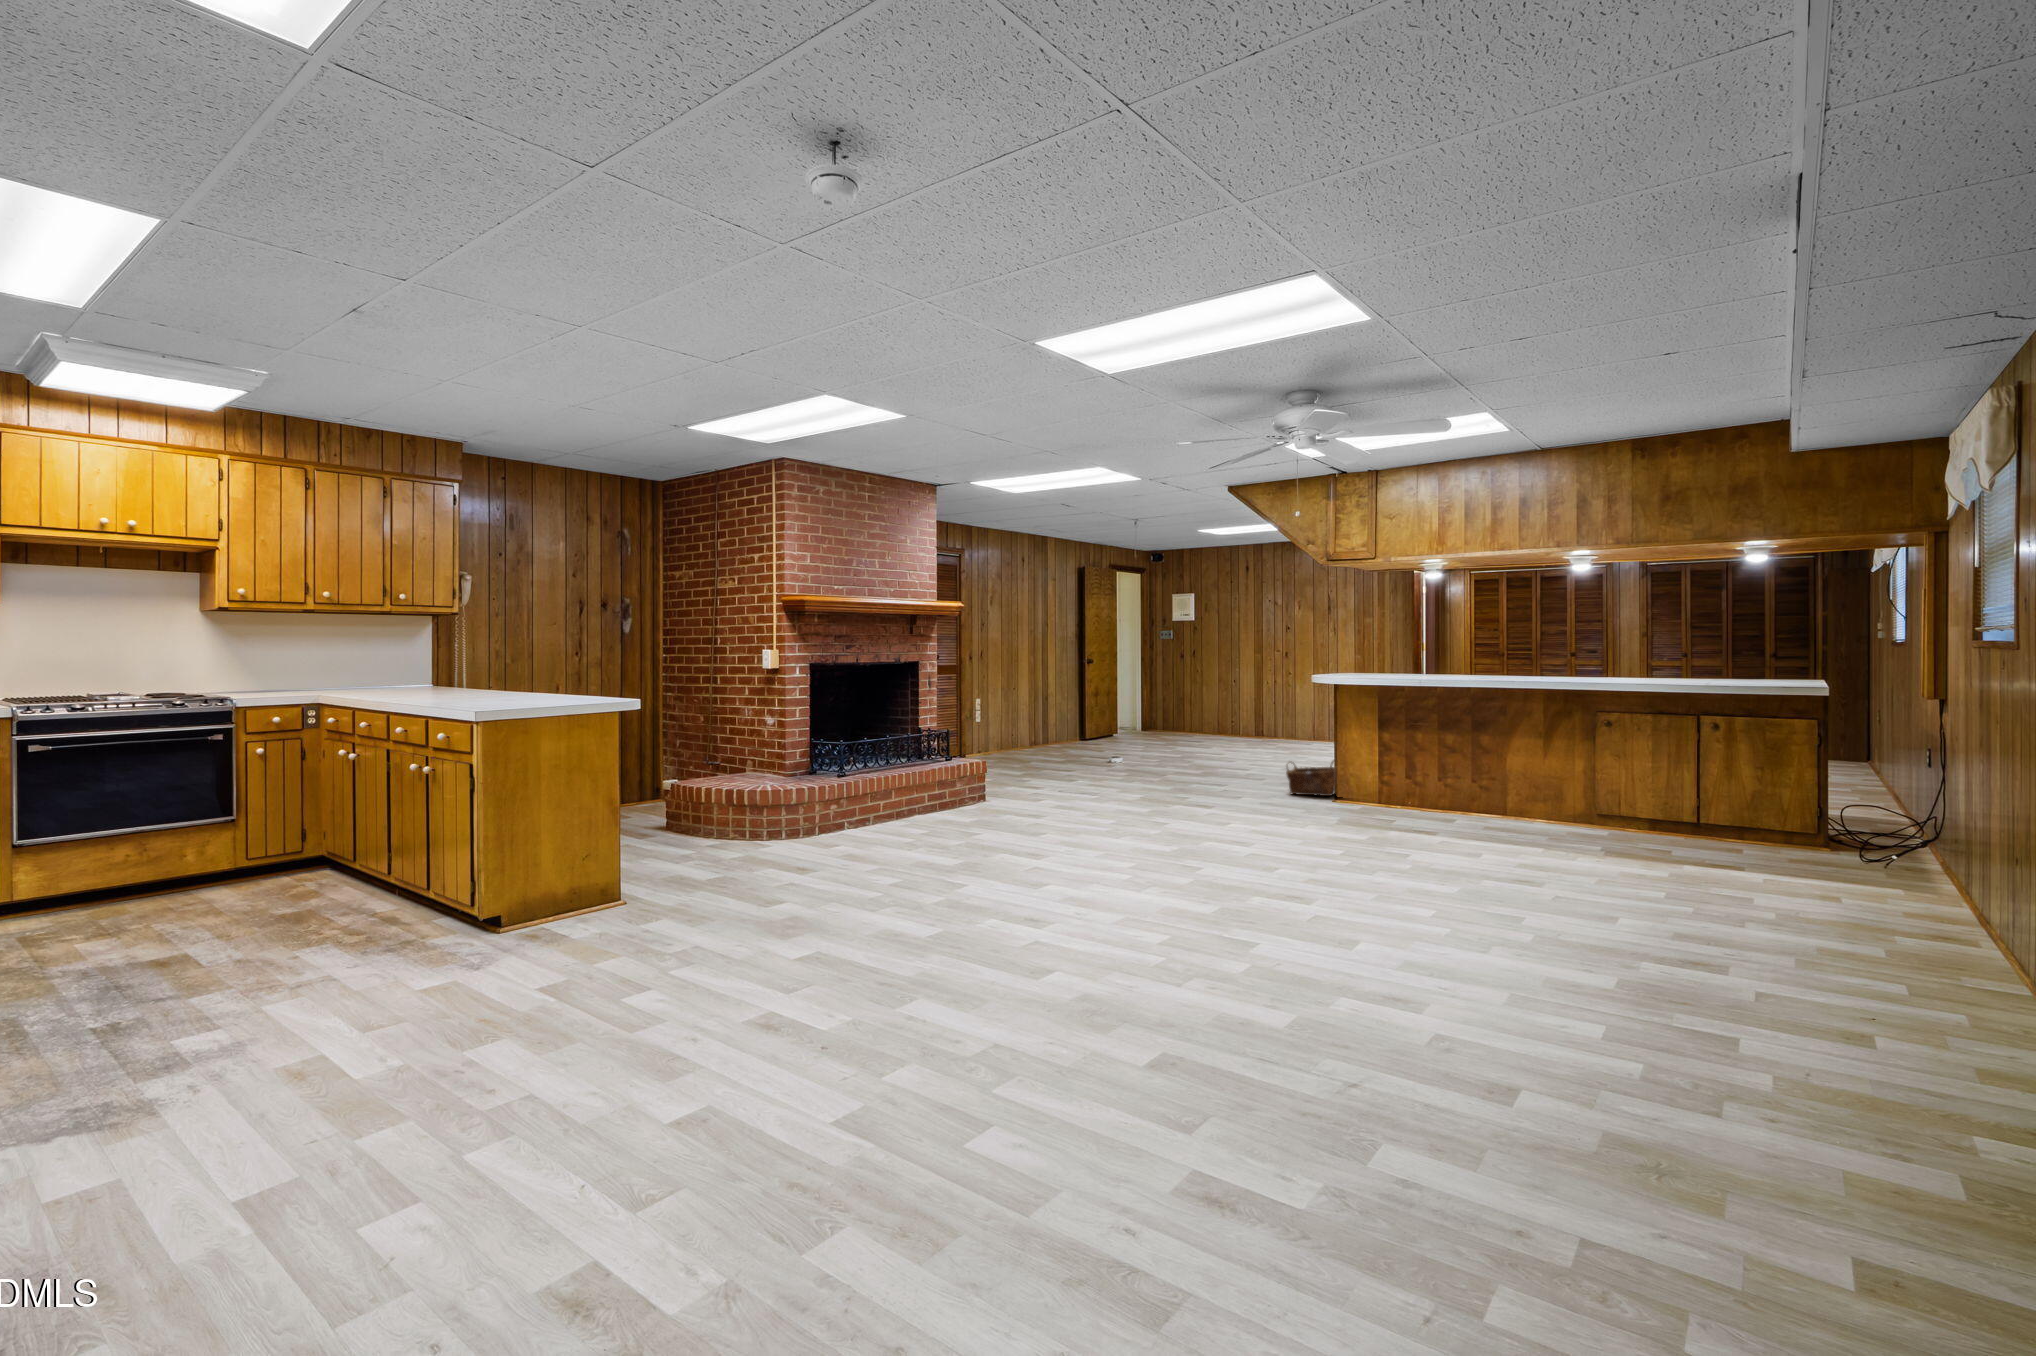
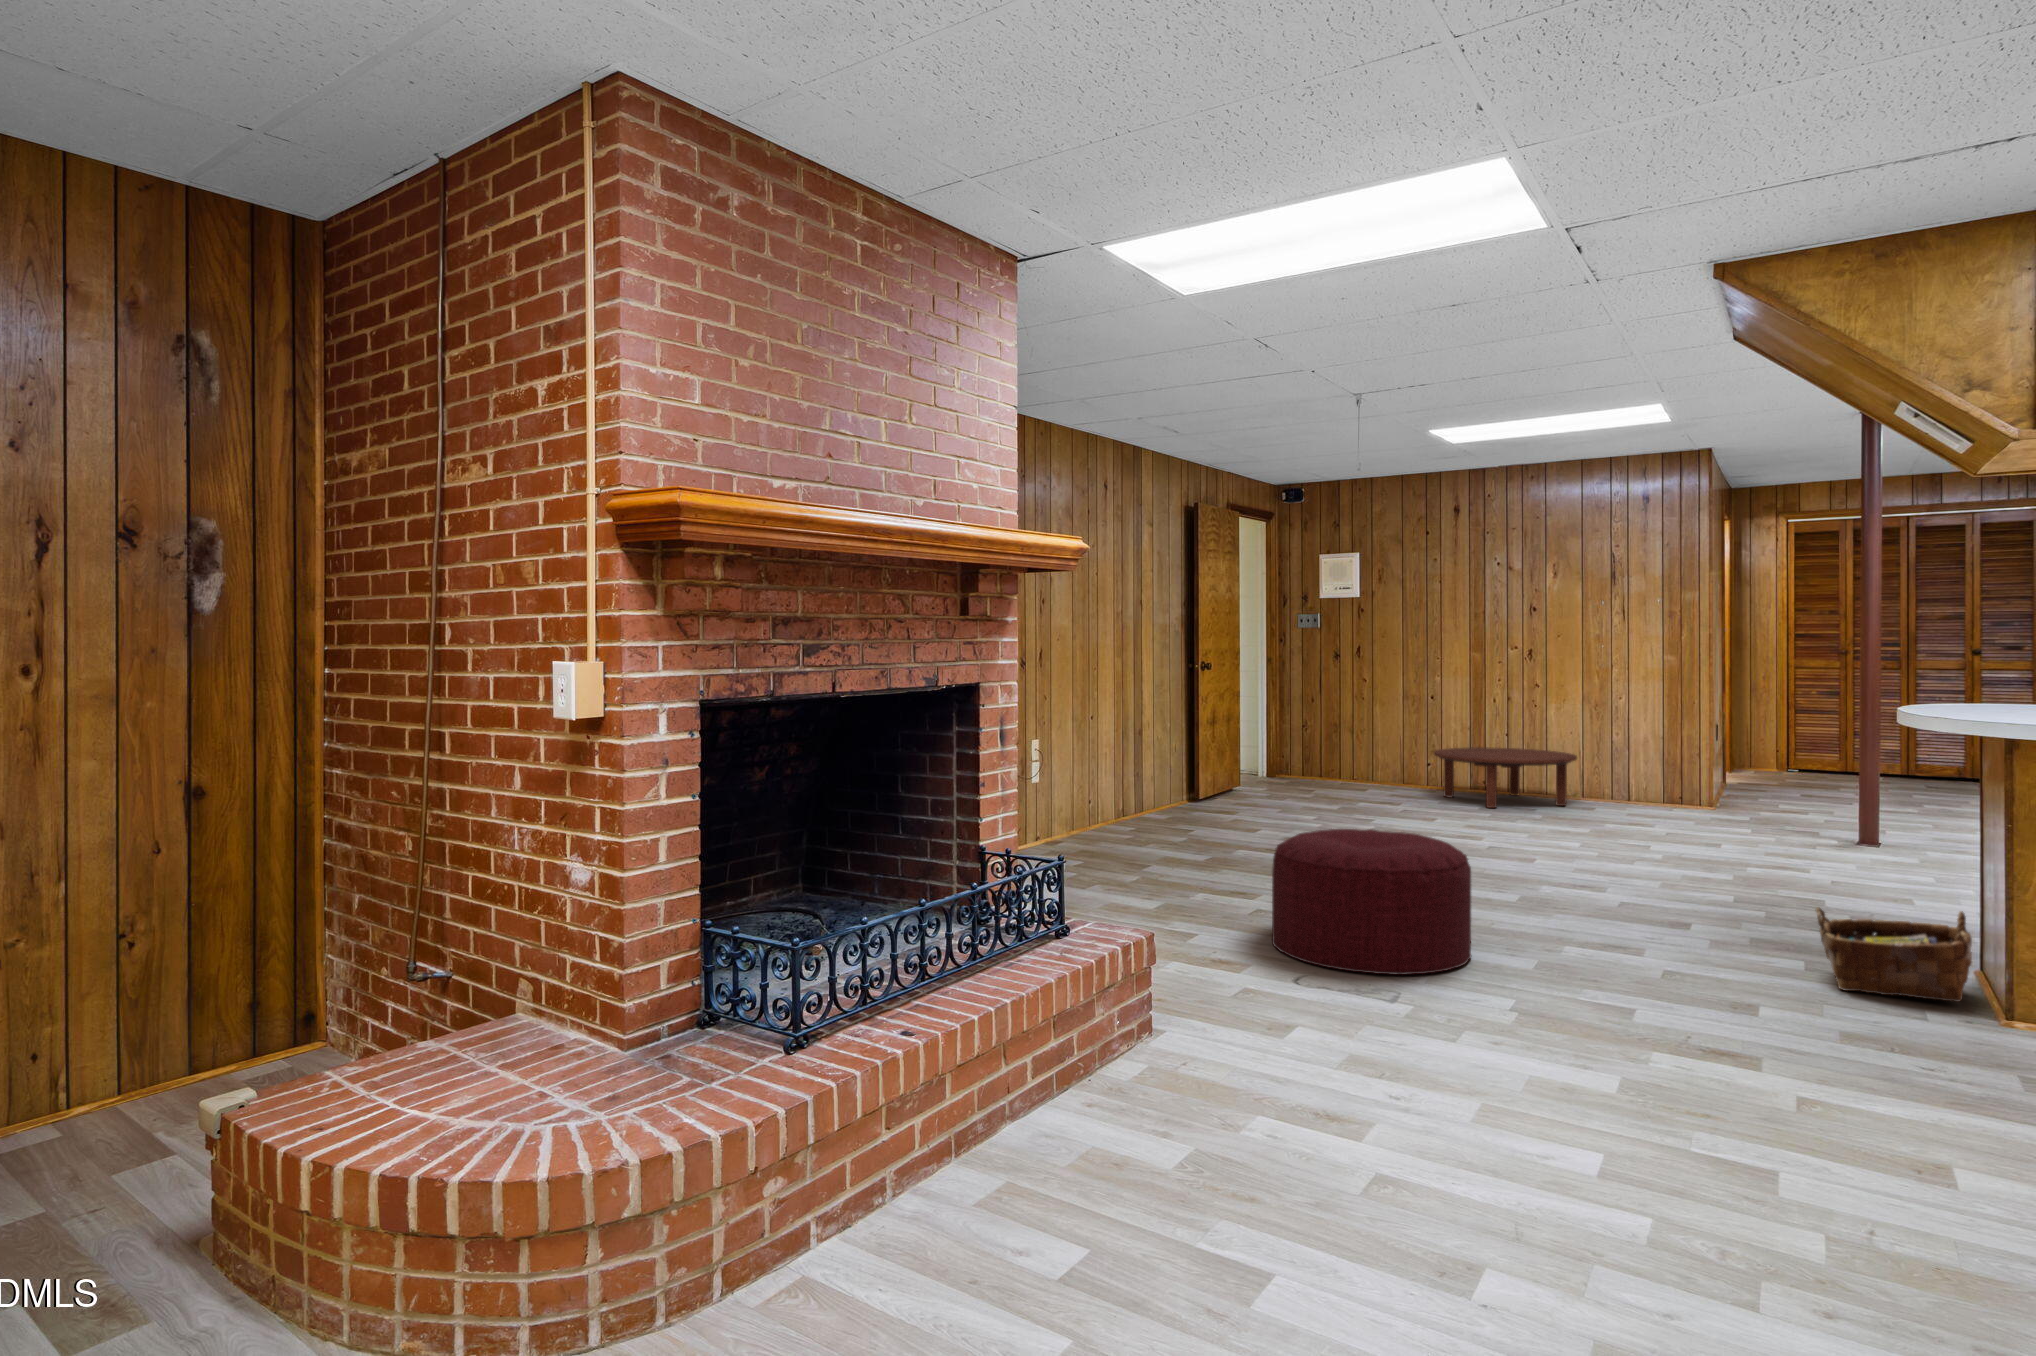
coffee table: none [1226,711,1305,744] -> present [1434,747,1577,808]
ottoman: none [1062,733,1148,790] -> present [1272,829,1471,975]

